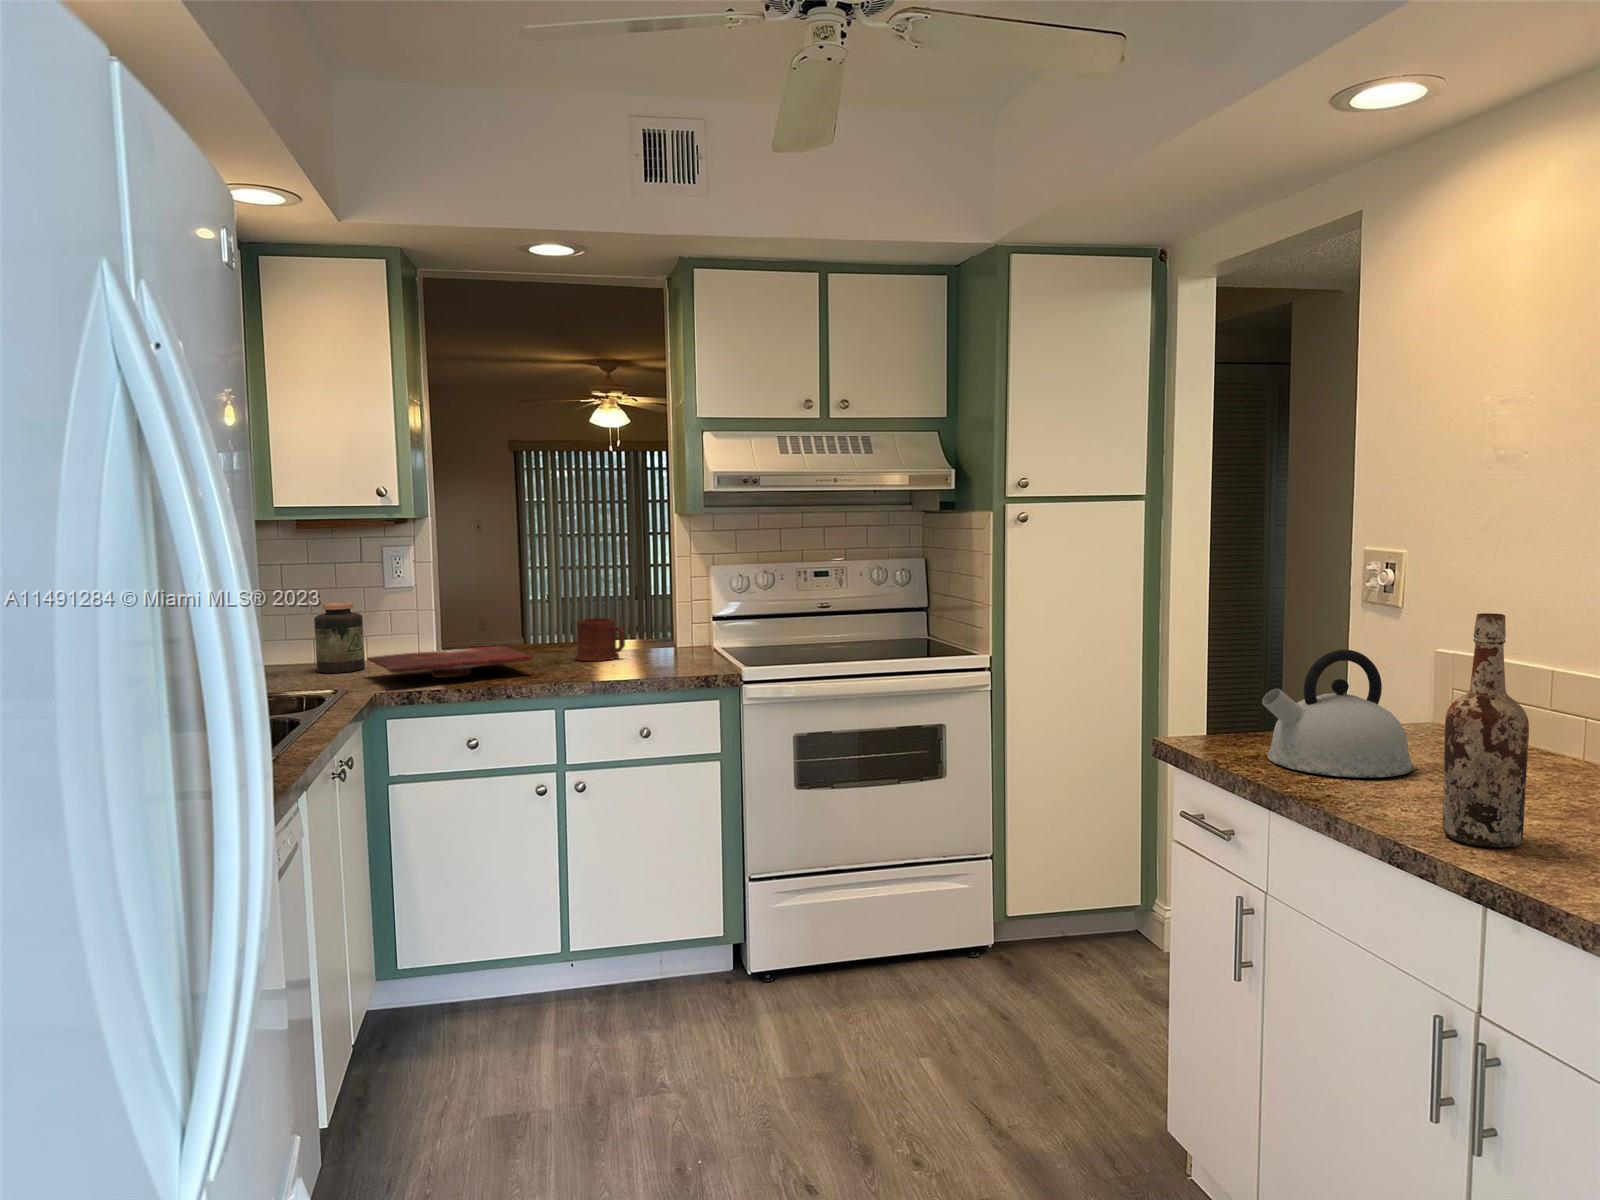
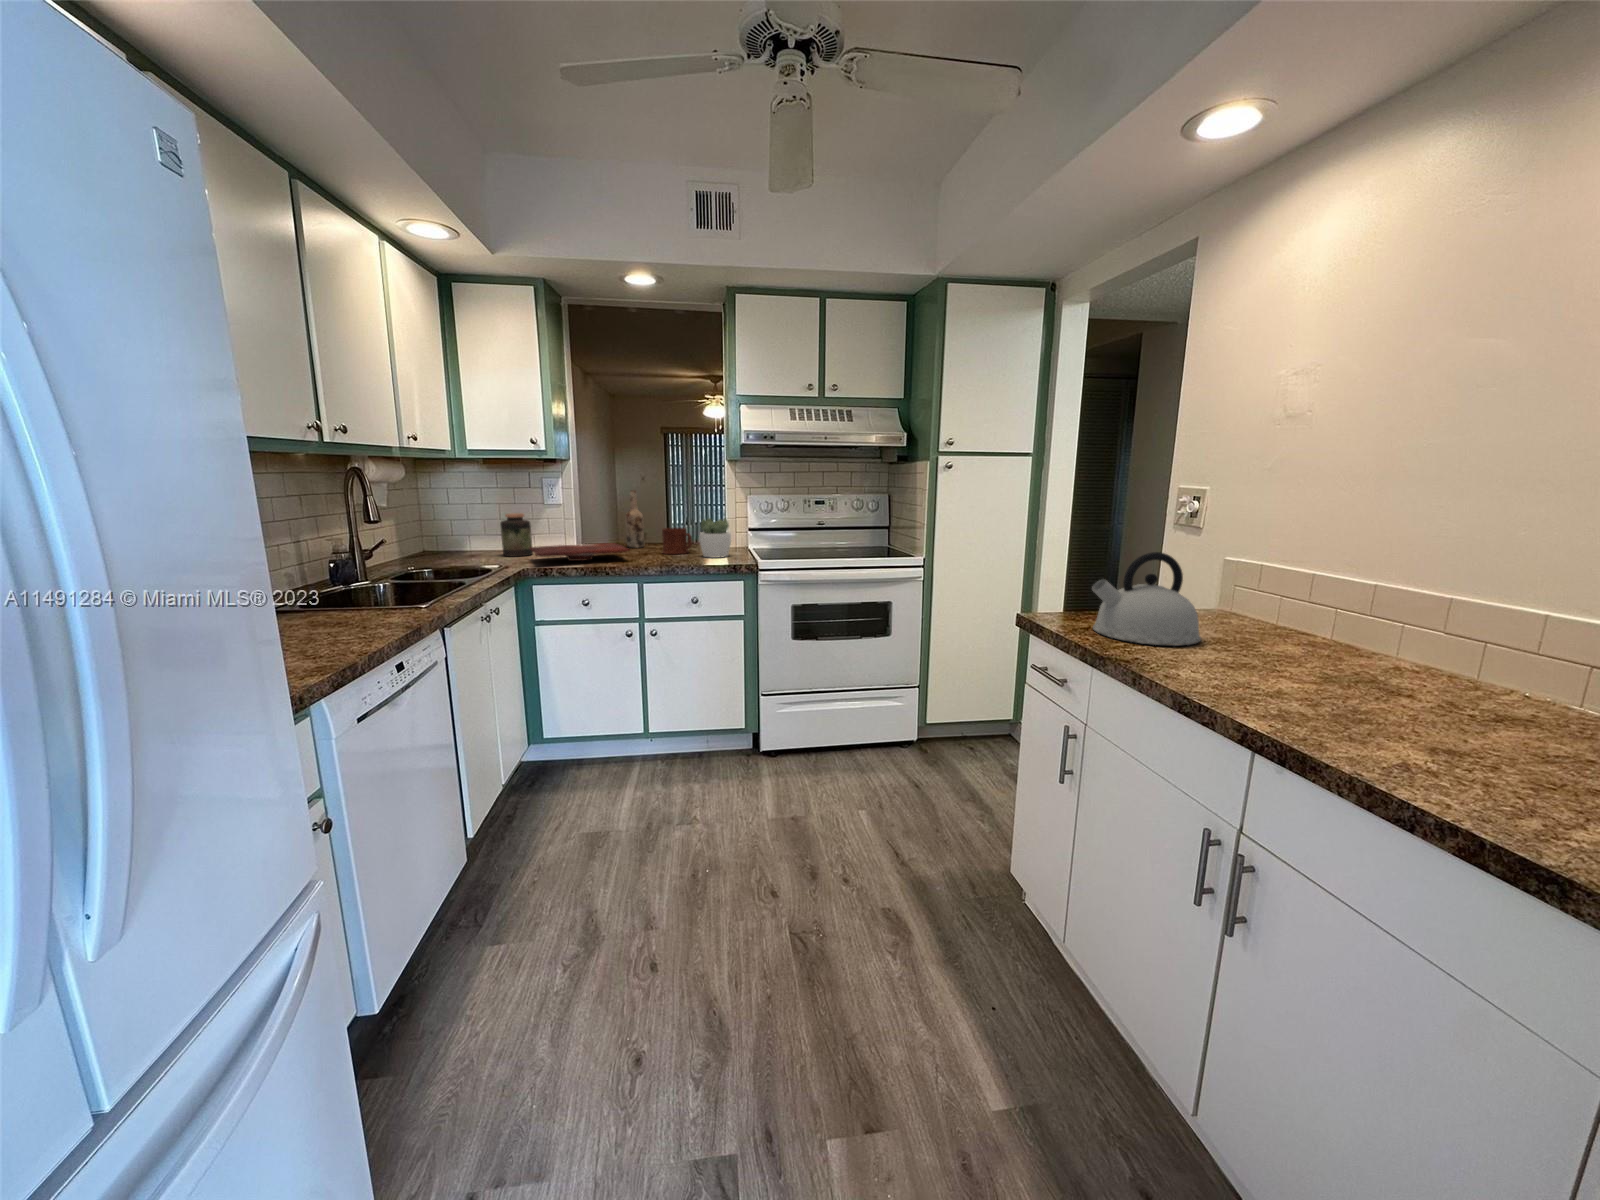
succulent plant: none [640,602,692,665] -> present [699,518,731,558]
wine bottle: present [1443,613,1529,847] -> present [625,490,644,548]

